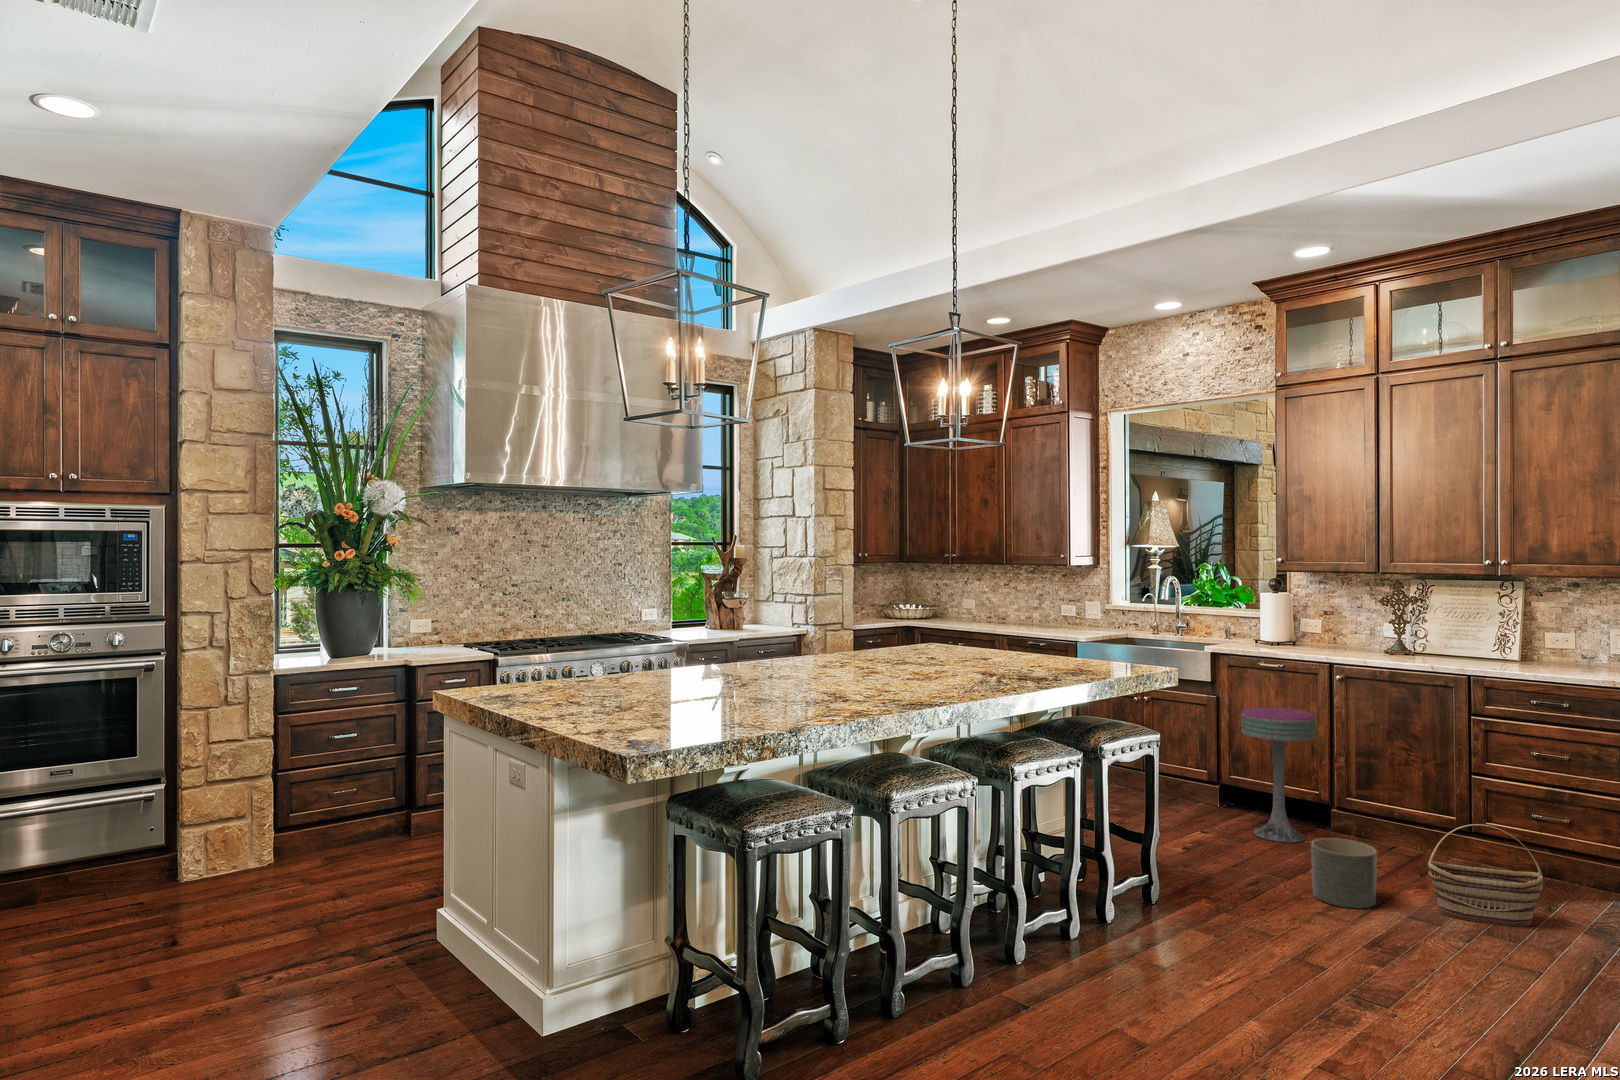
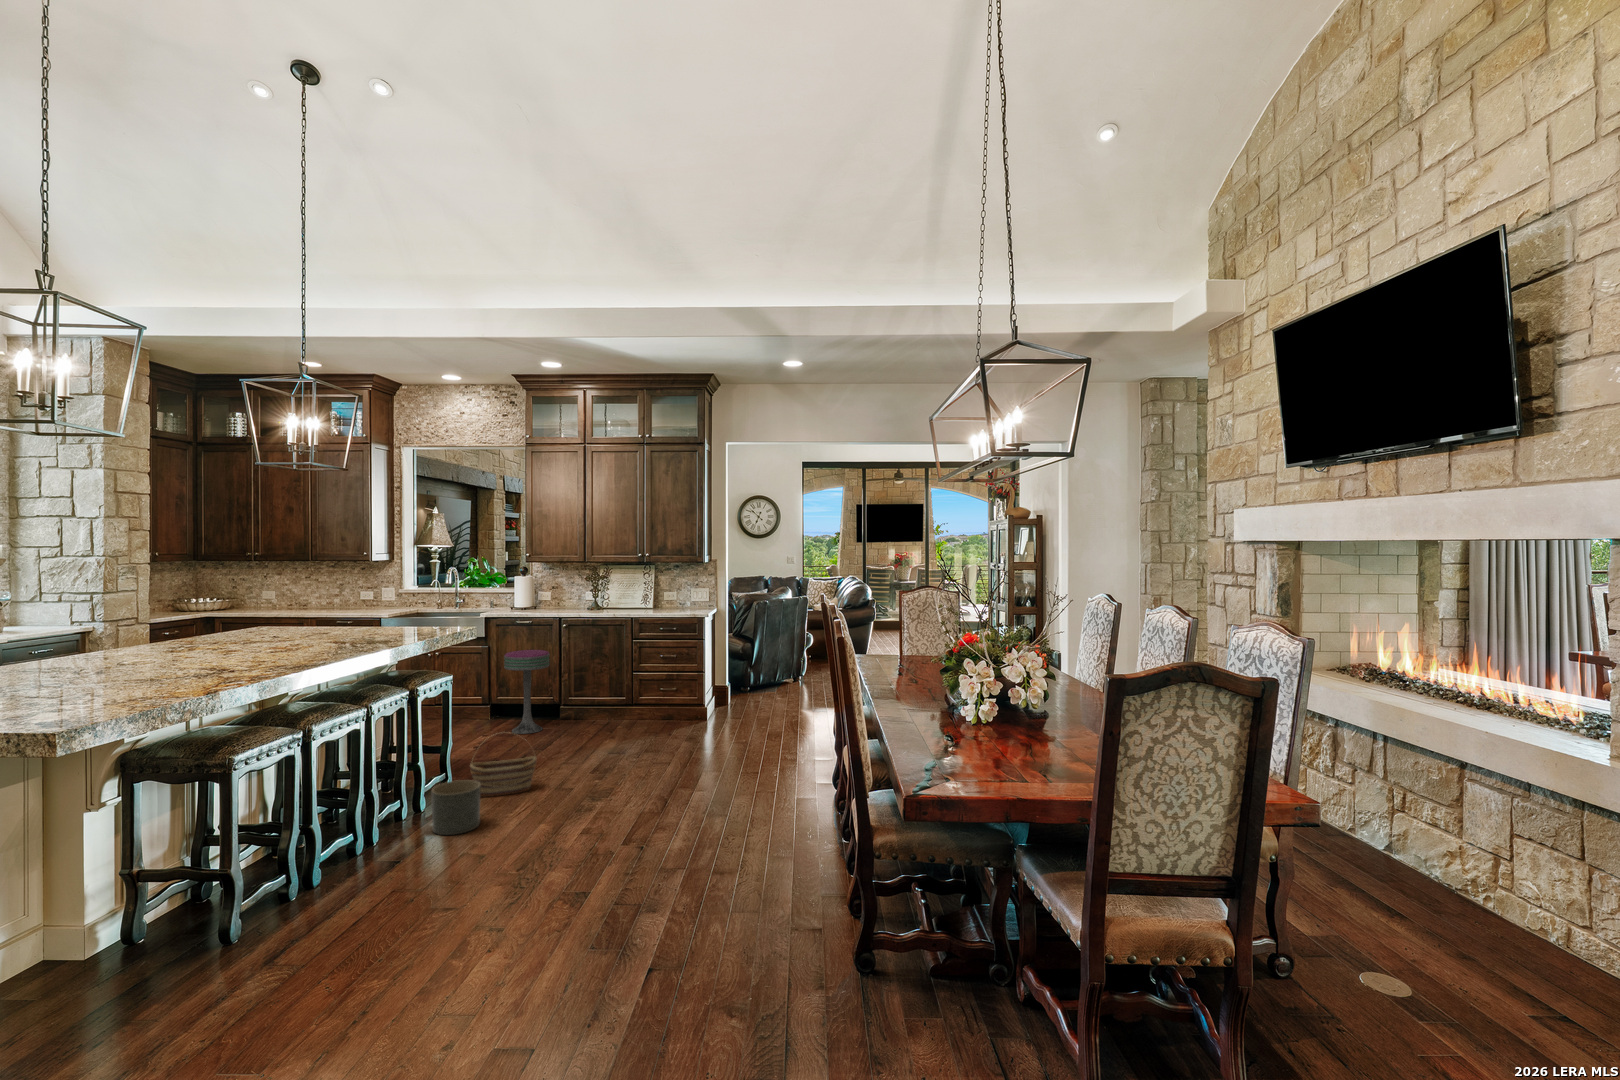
basket: present [1428,824,1543,926] -> present [470,754,536,797]
planter: present [1311,838,1377,908] -> present [432,780,480,835]

